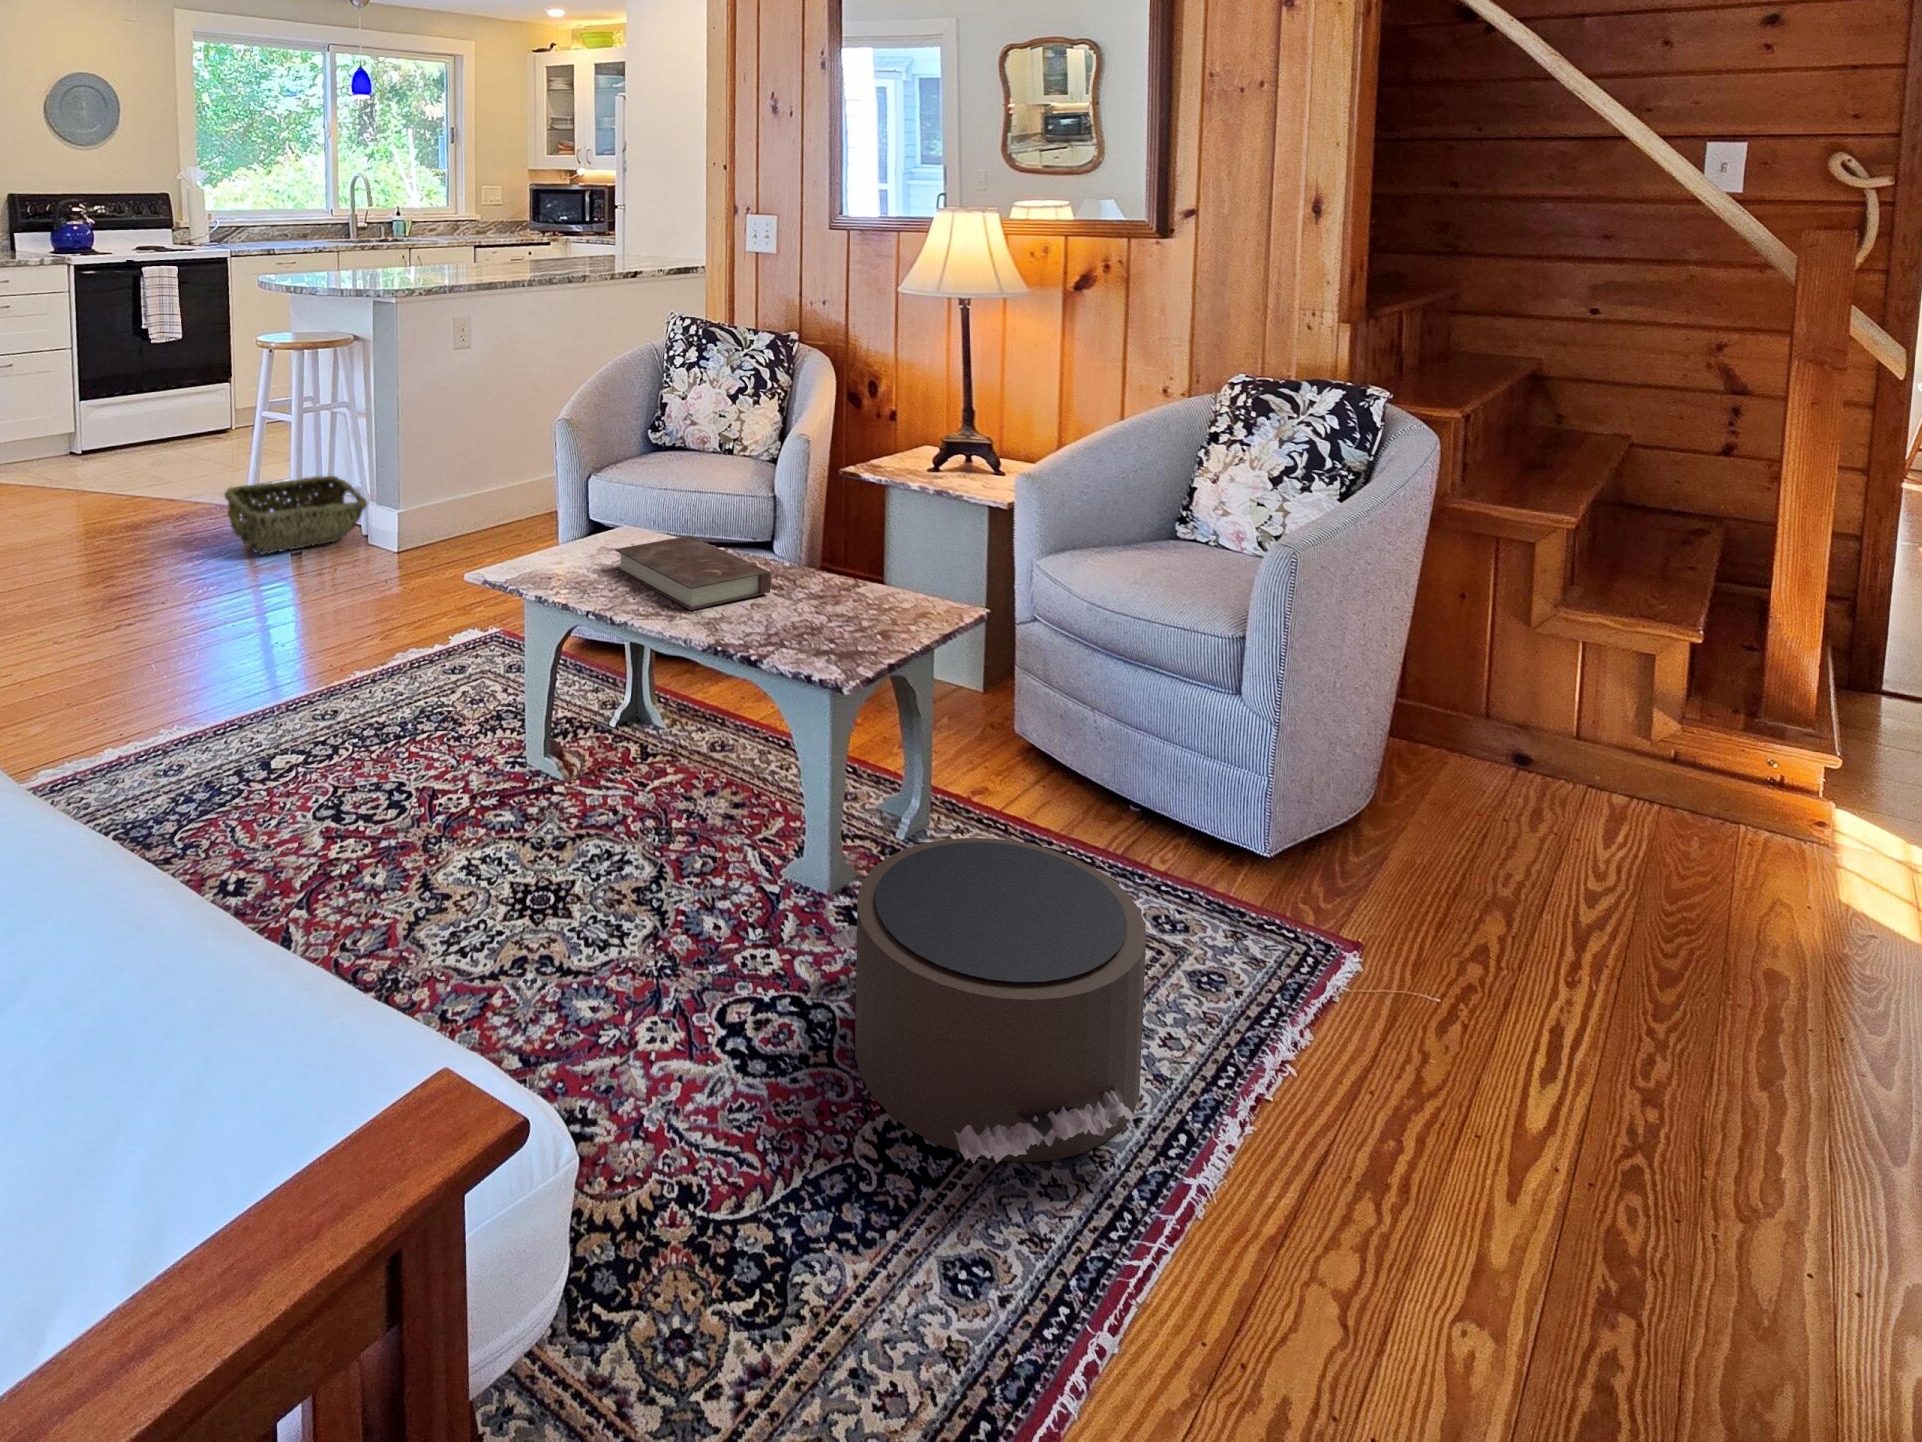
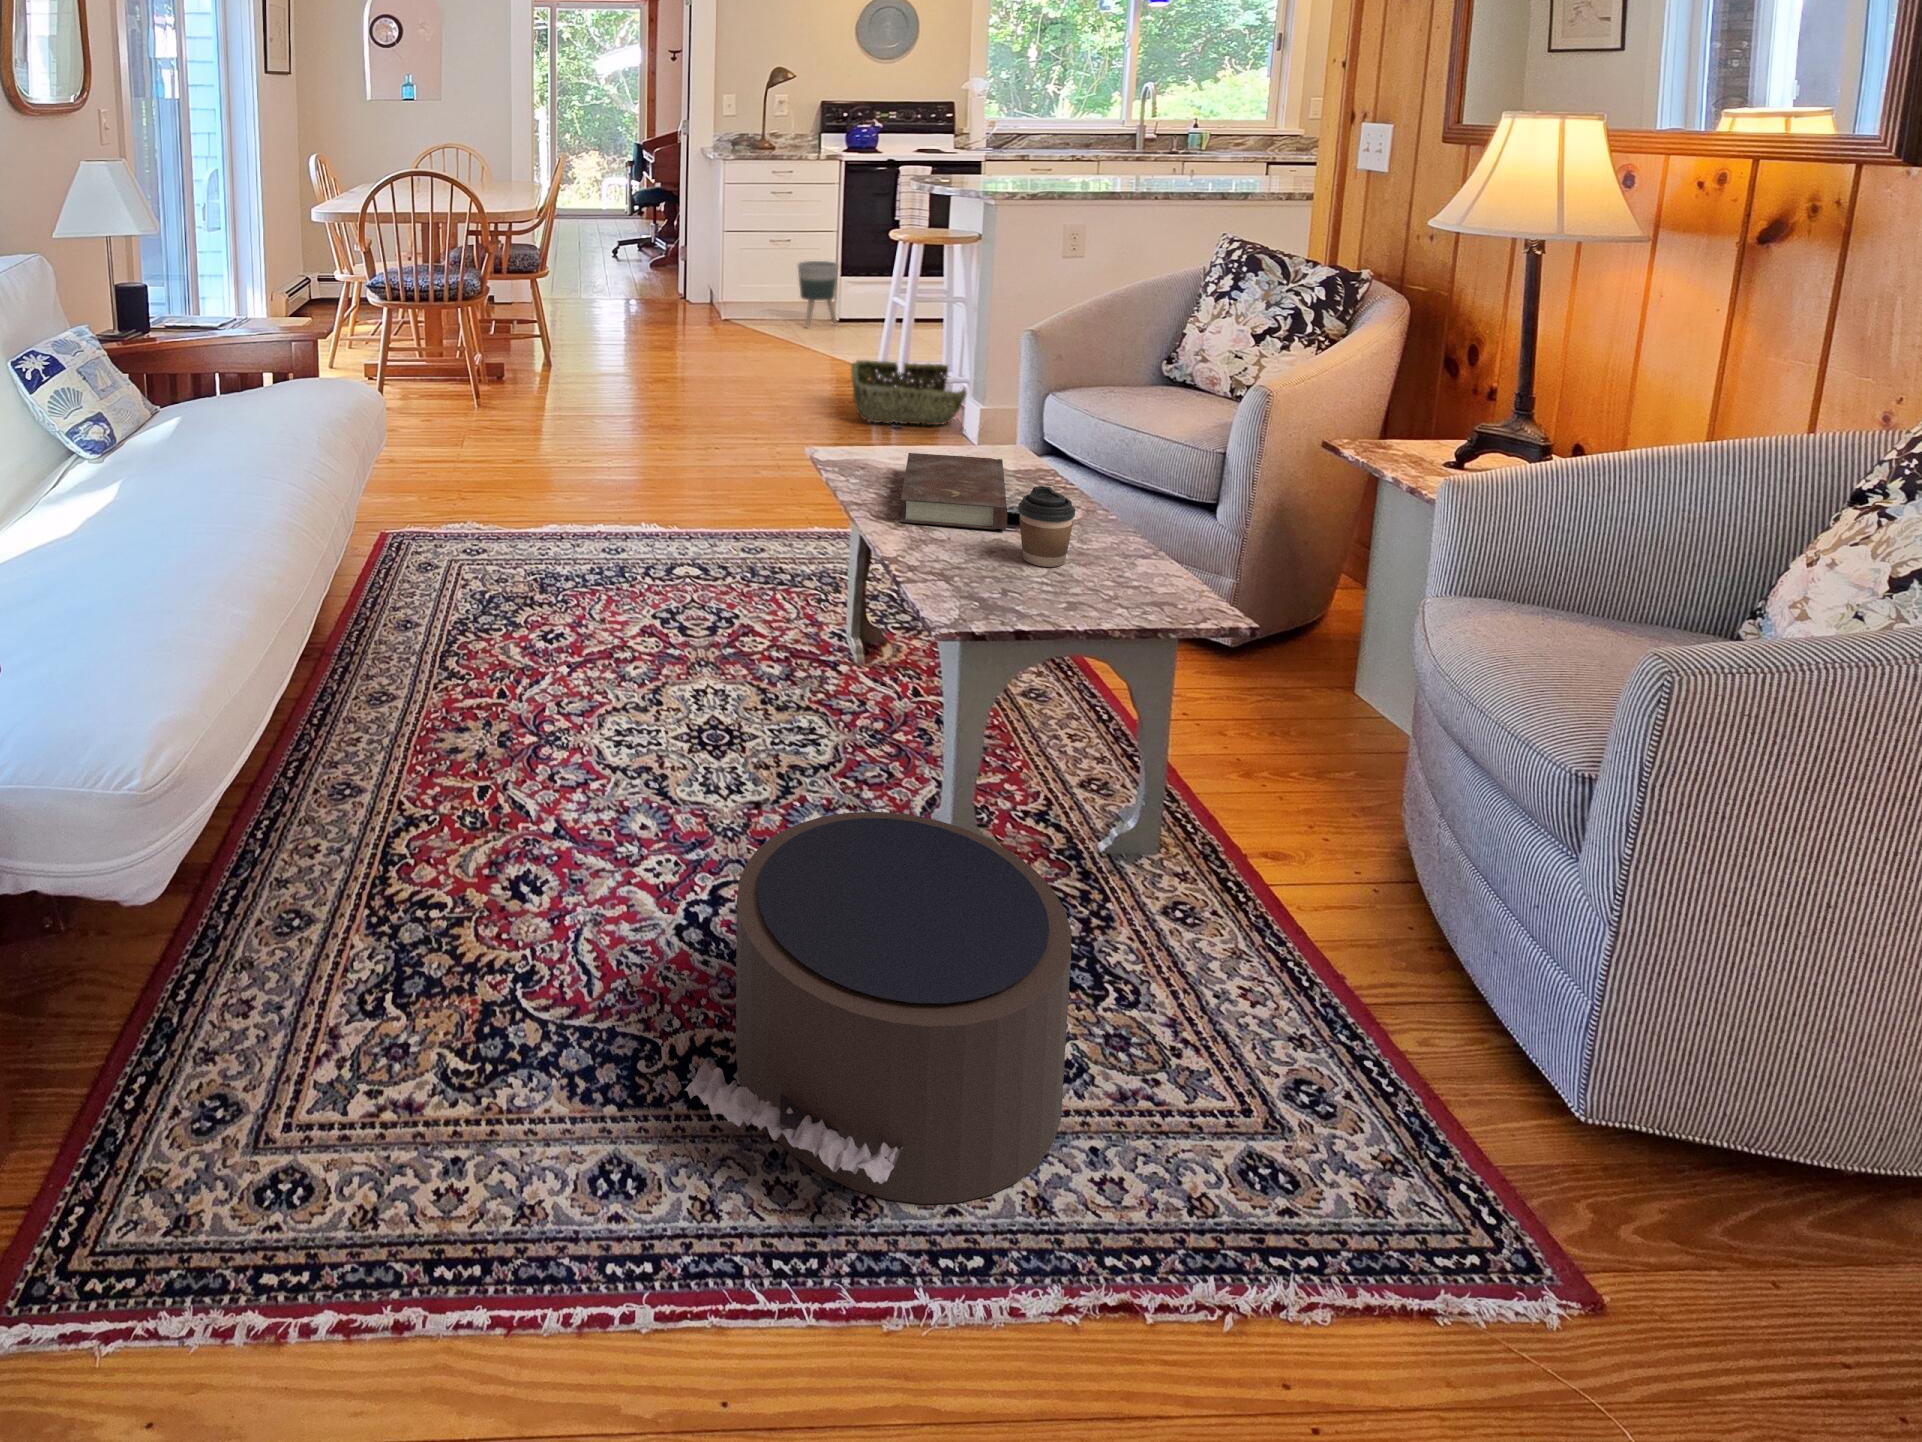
planter: none [16,383,76,467] -> present [798,261,839,327]
coffee cup: none [805,542,853,612] -> present [1018,486,1075,567]

